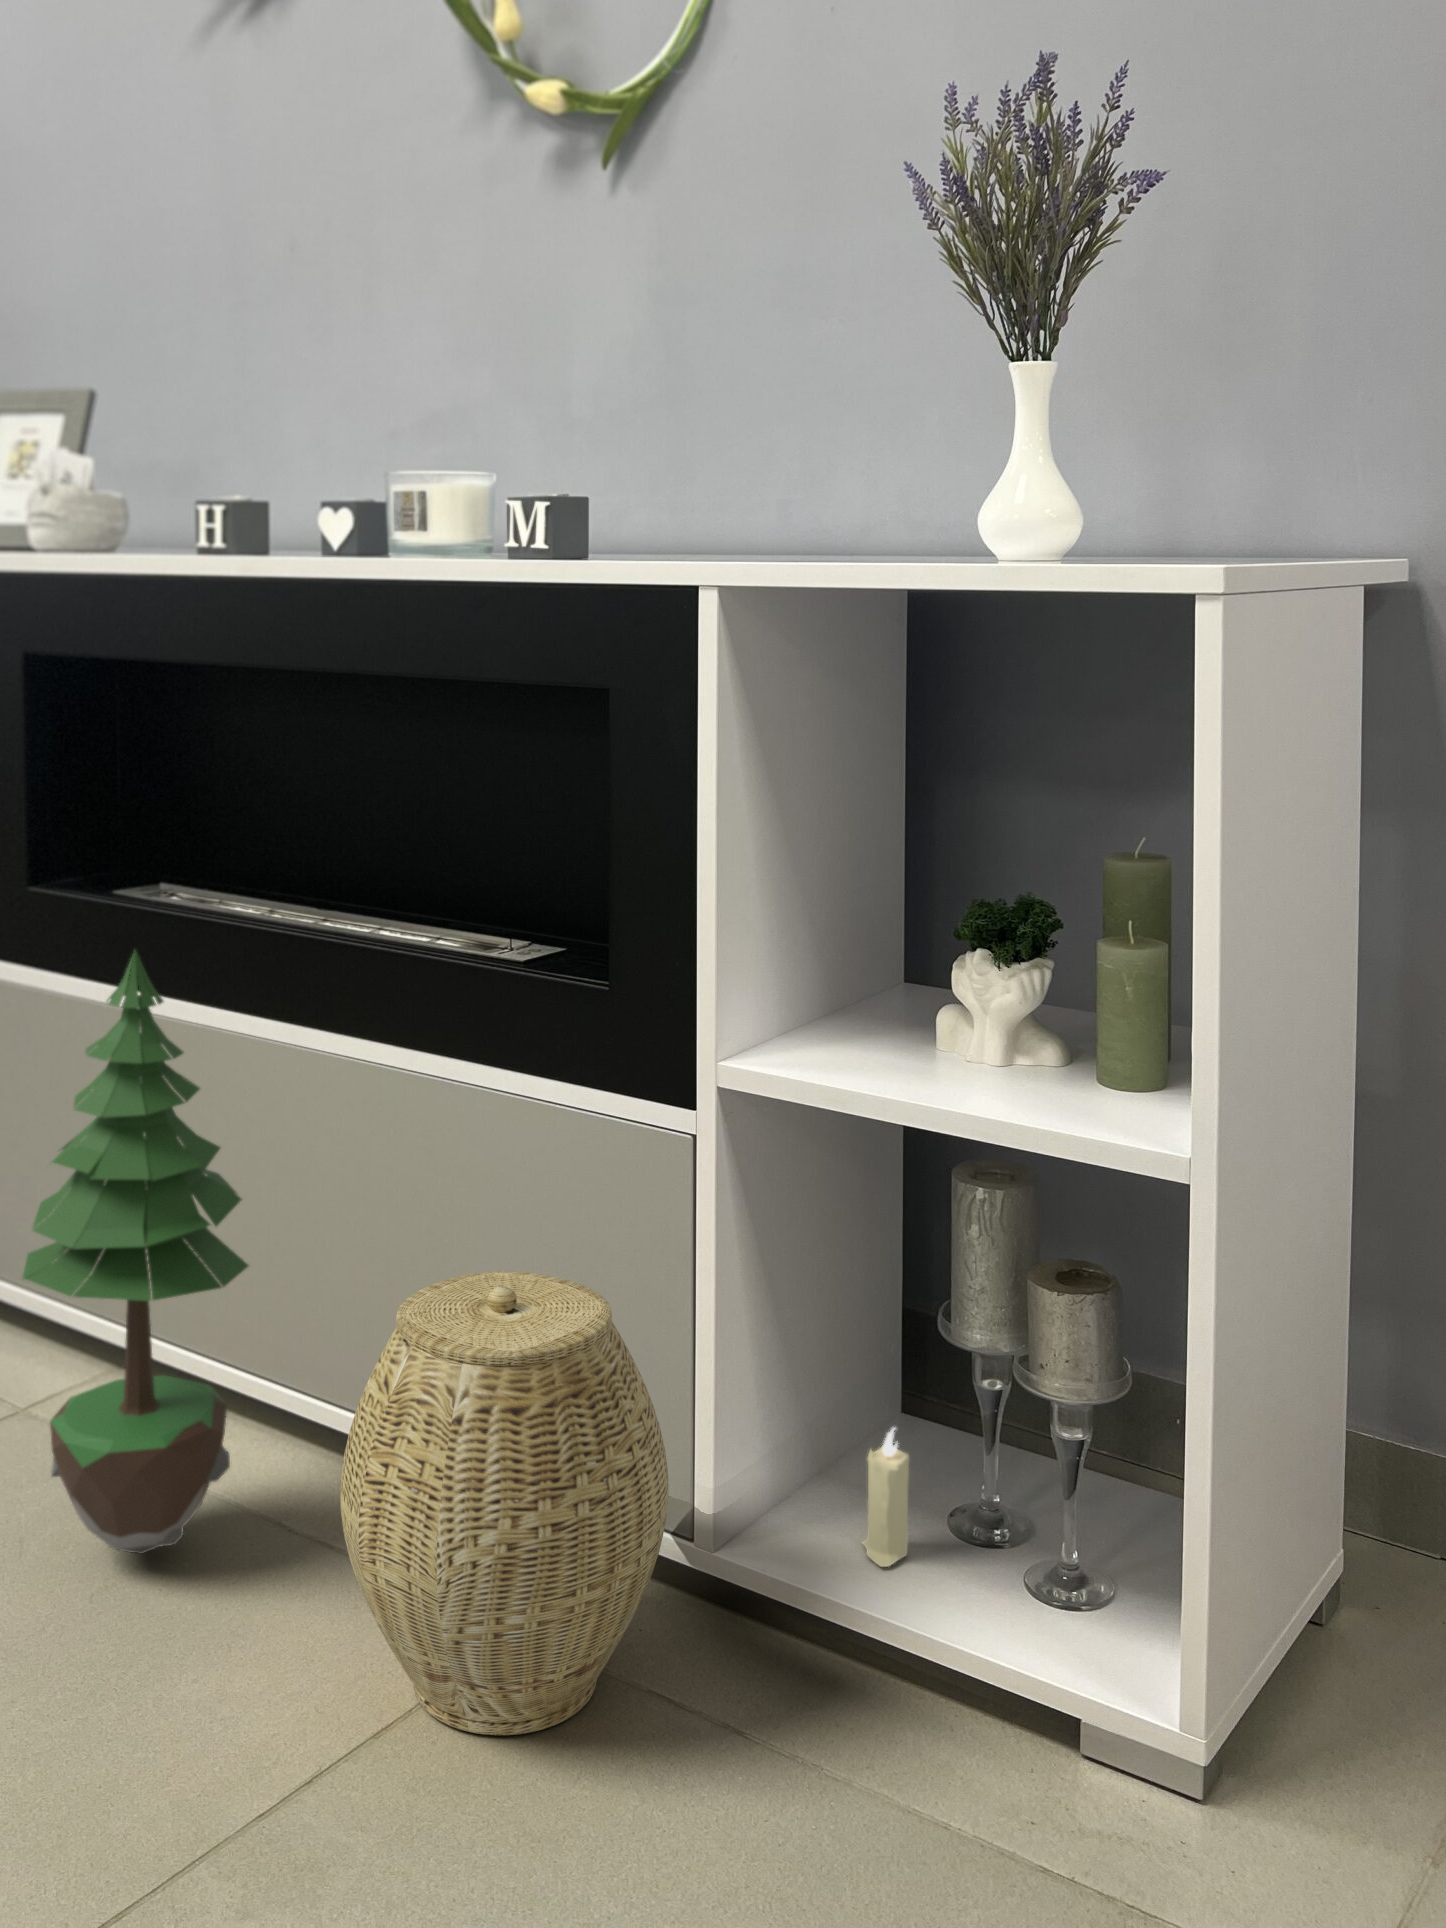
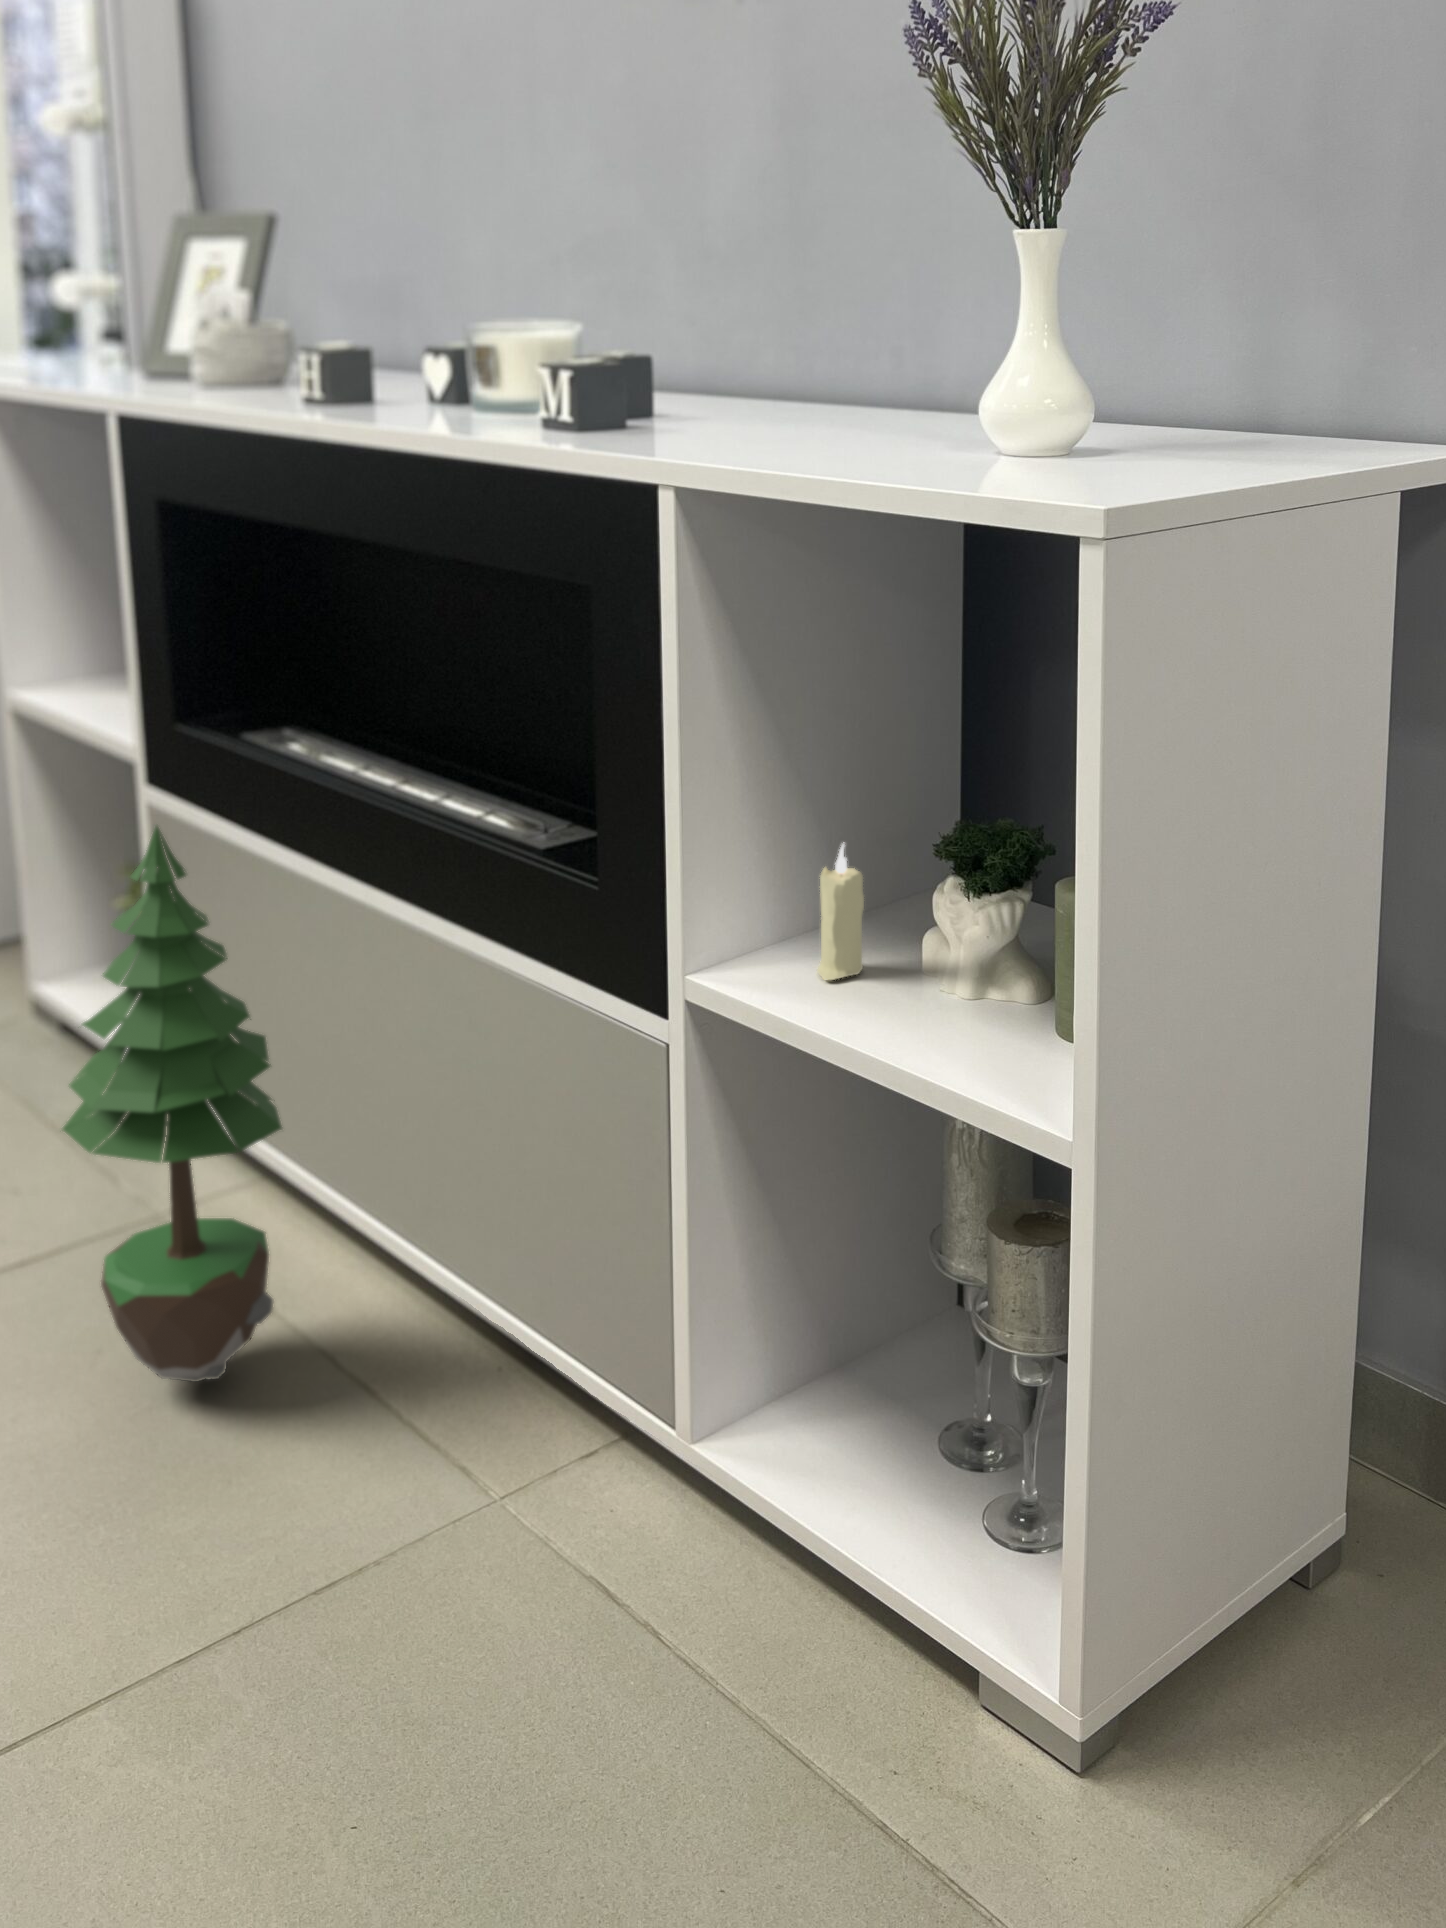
woven basket: present [340,1271,669,1735] -> none [290,1164,614,1609]
candle: present [862,1428,909,1567] -> present [817,844,864,980]

